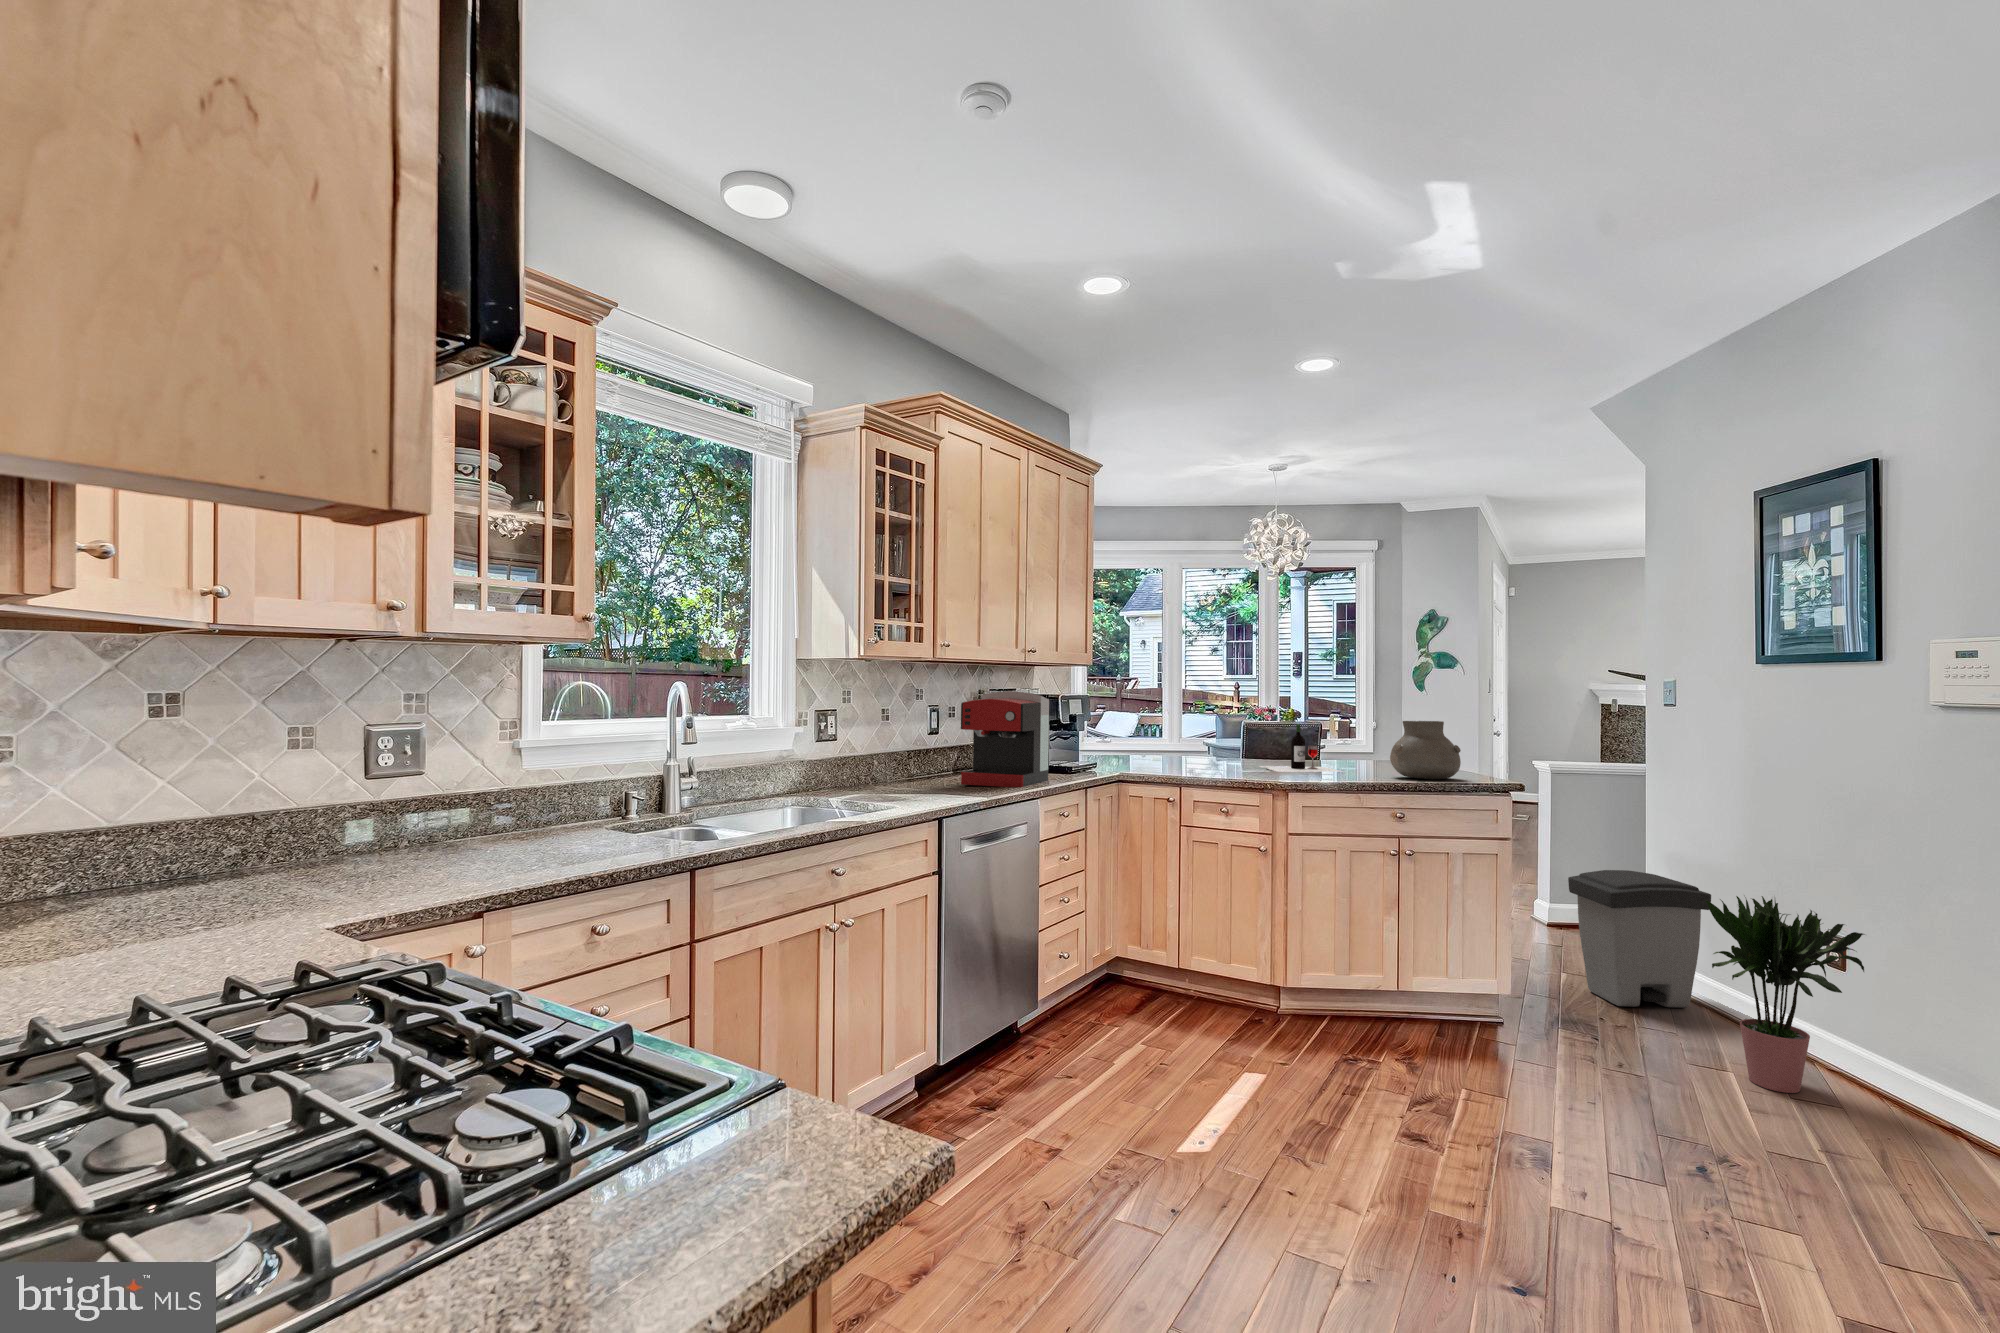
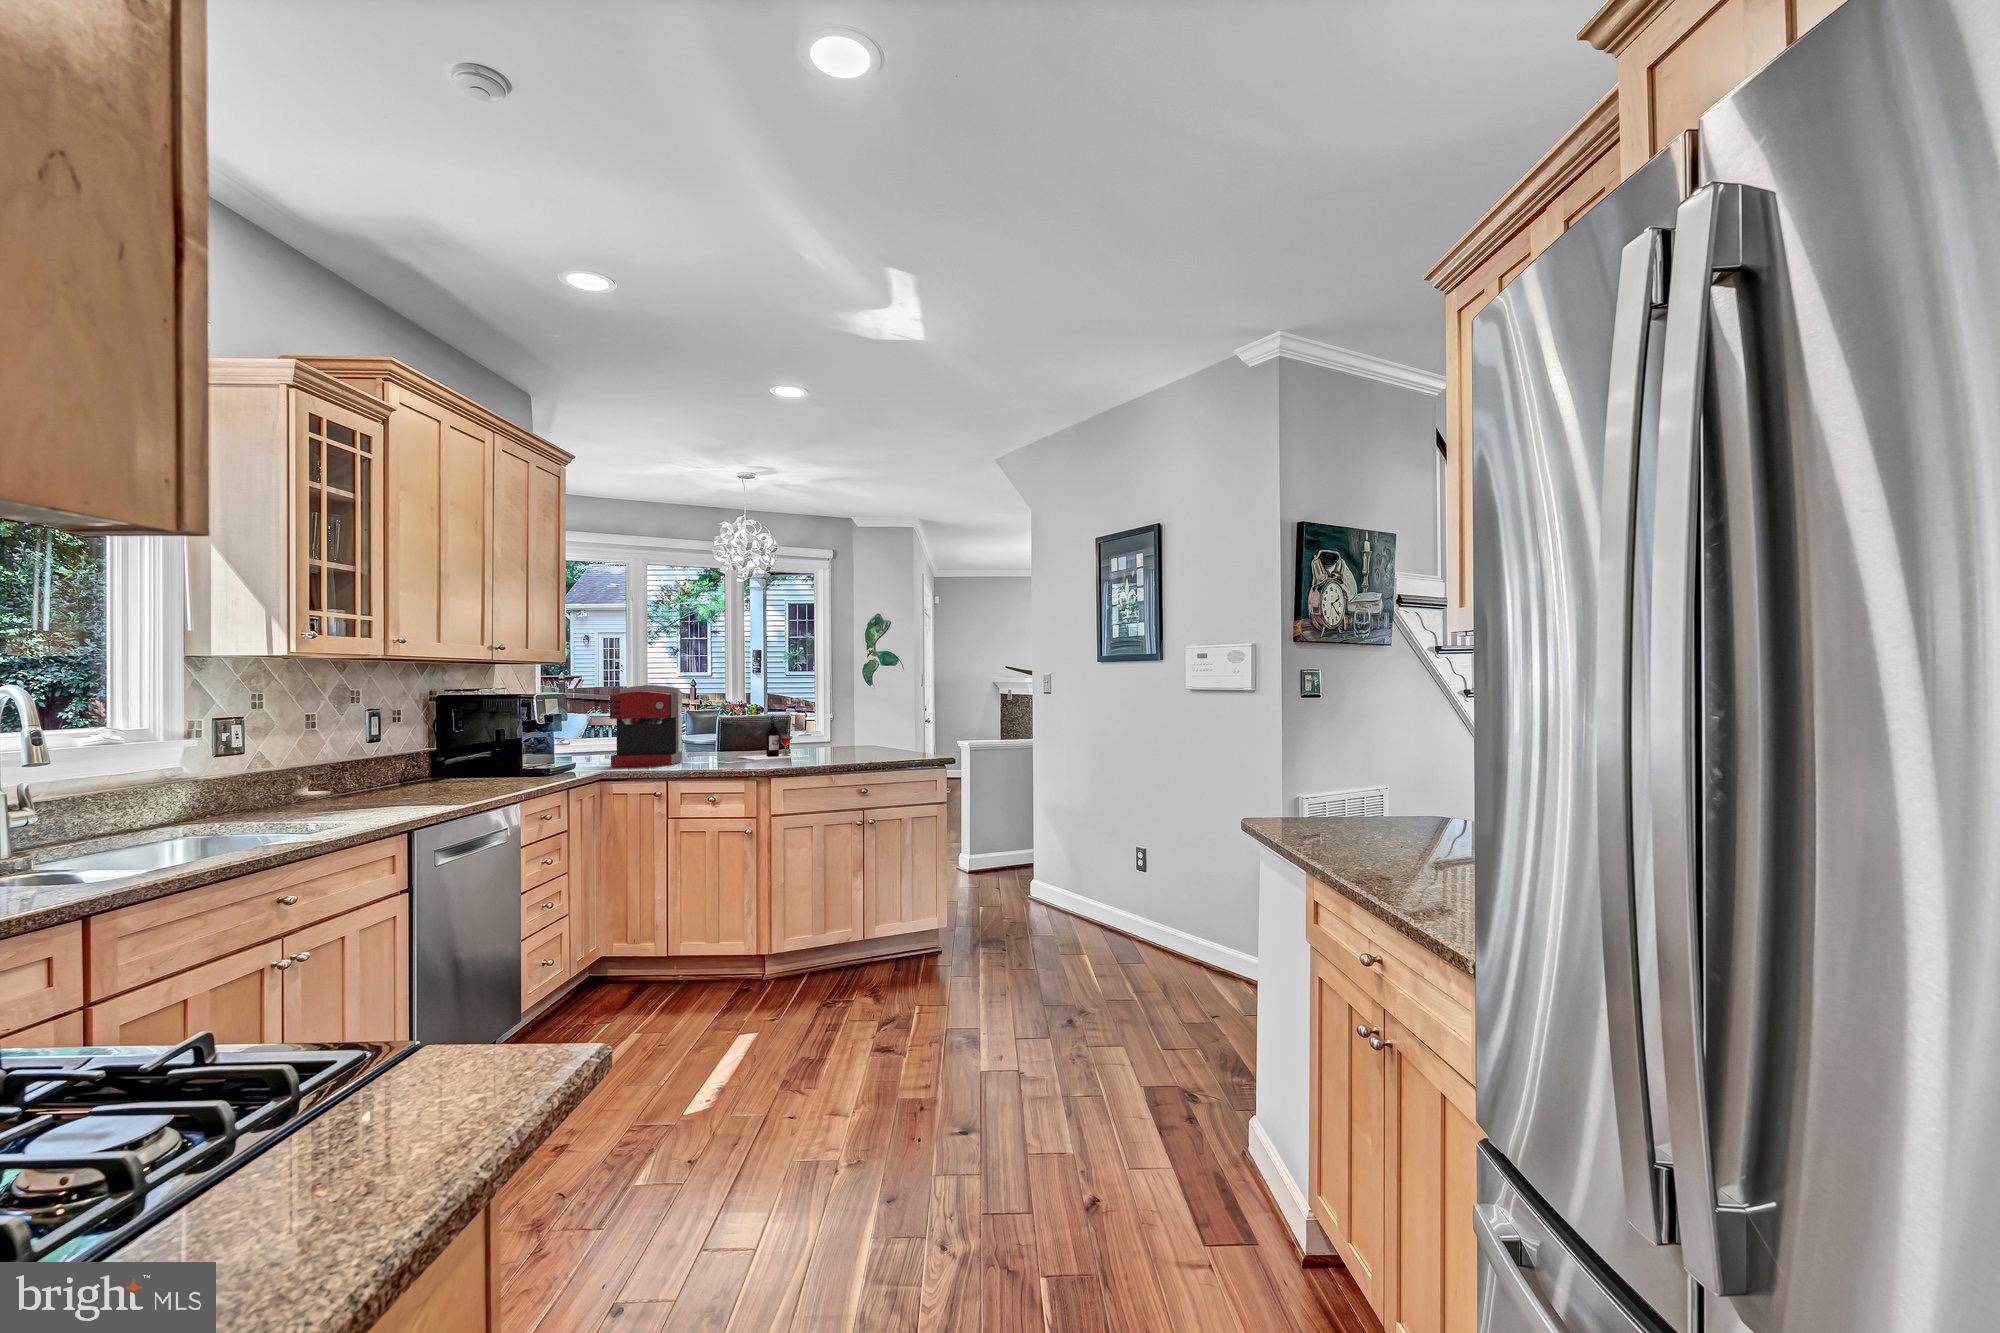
coffee maker: present [961,691,1049,787] -> present [610,685,682,767]
vase: present [1390,721,1461,780] -> none [853,707,908,756]
trash can: present [1568,870,1711,1008] -> none [983,819,1074,923]
potted plant: present [1705,896,1865,1093] -> none [1072,818,1169,960]

